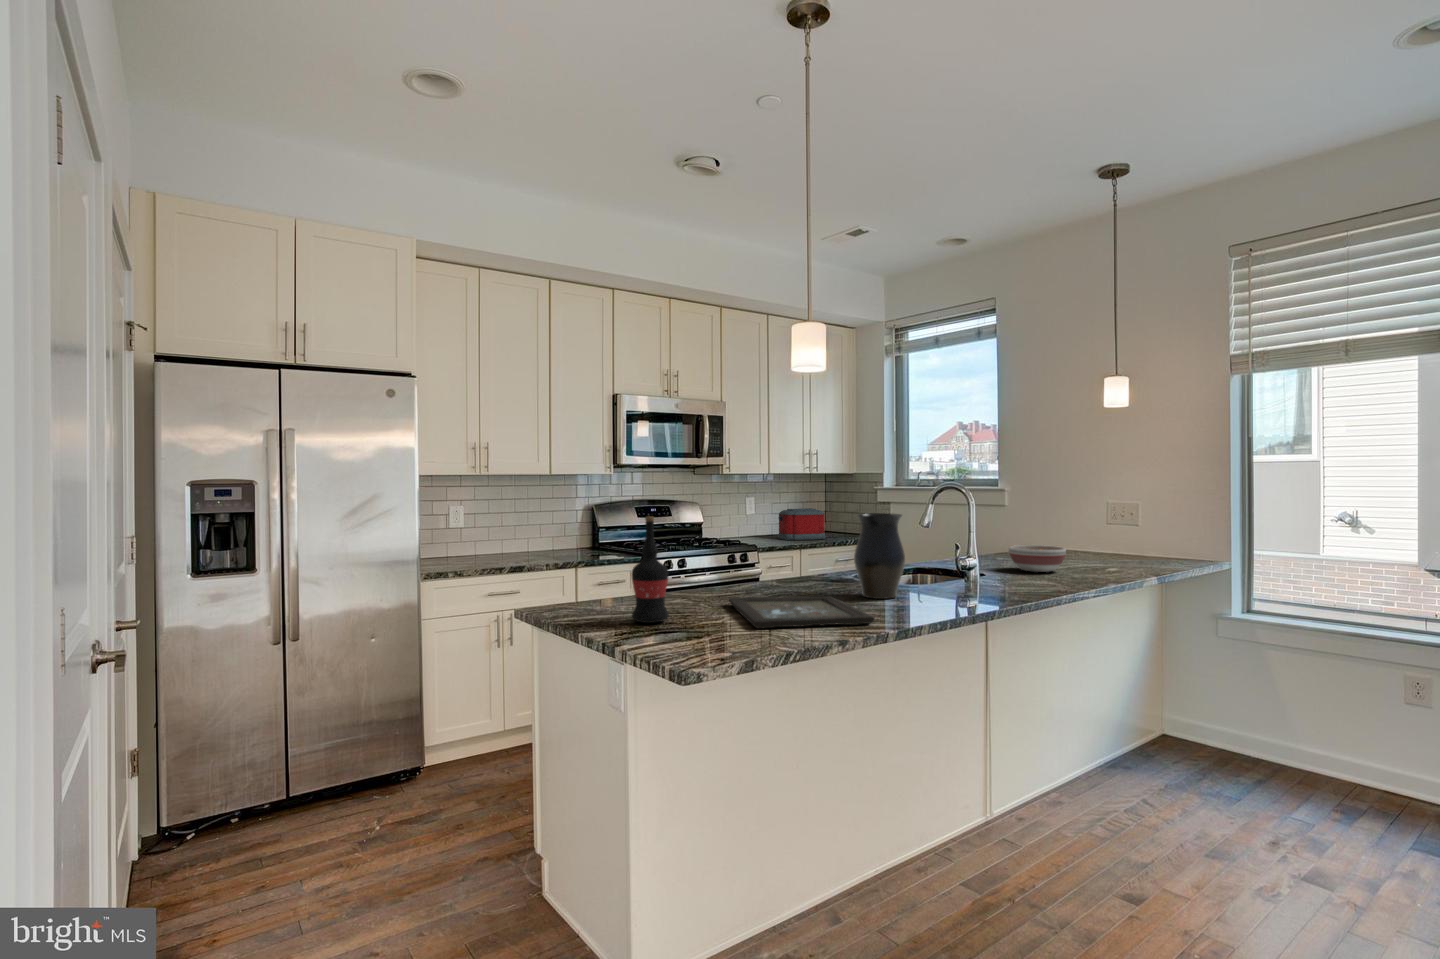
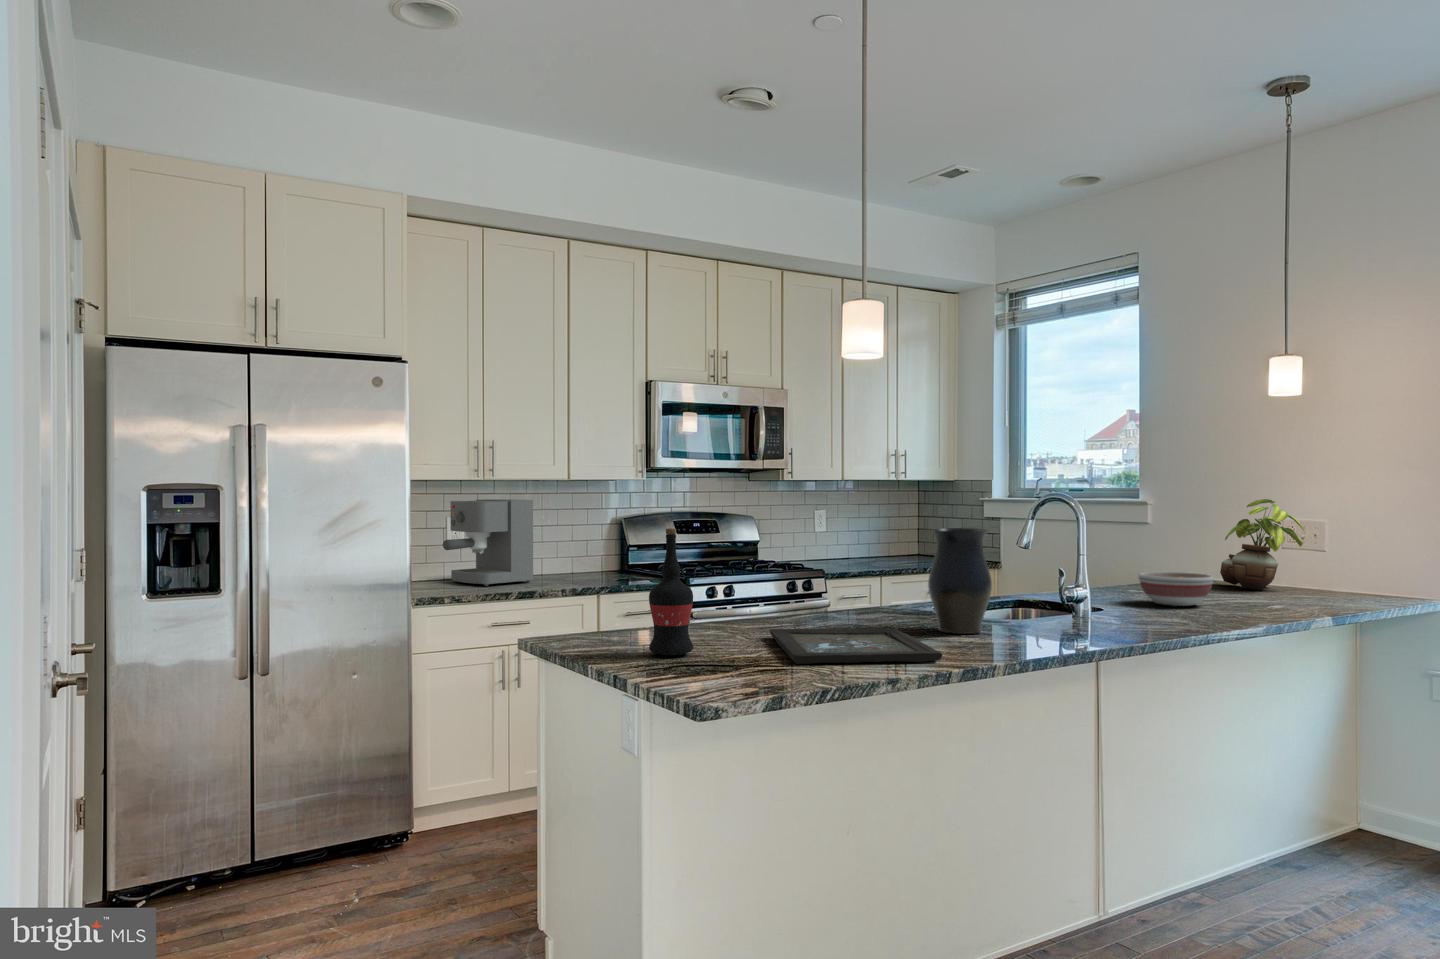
potted plant: none [1063,488,1129,558] -> present [1220,499,1304,590]
coffee maker: none [448,490,524,562] -> present [443,499,533,586]
toaster: present [778,508,825,540] -> none [854,525,915,565]

